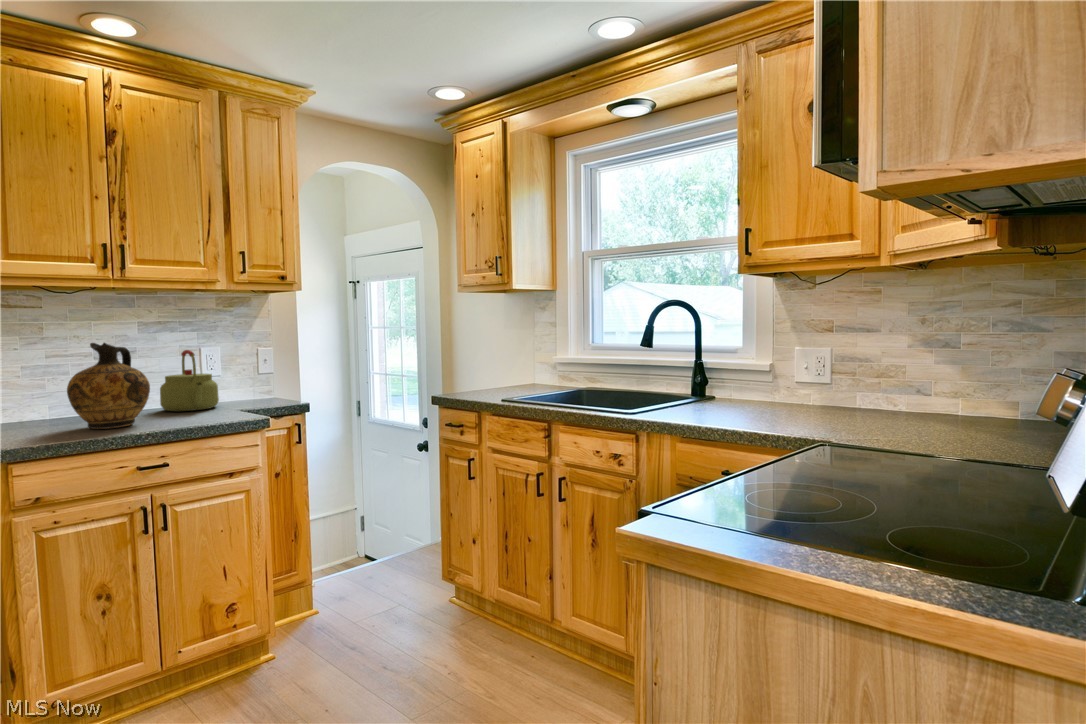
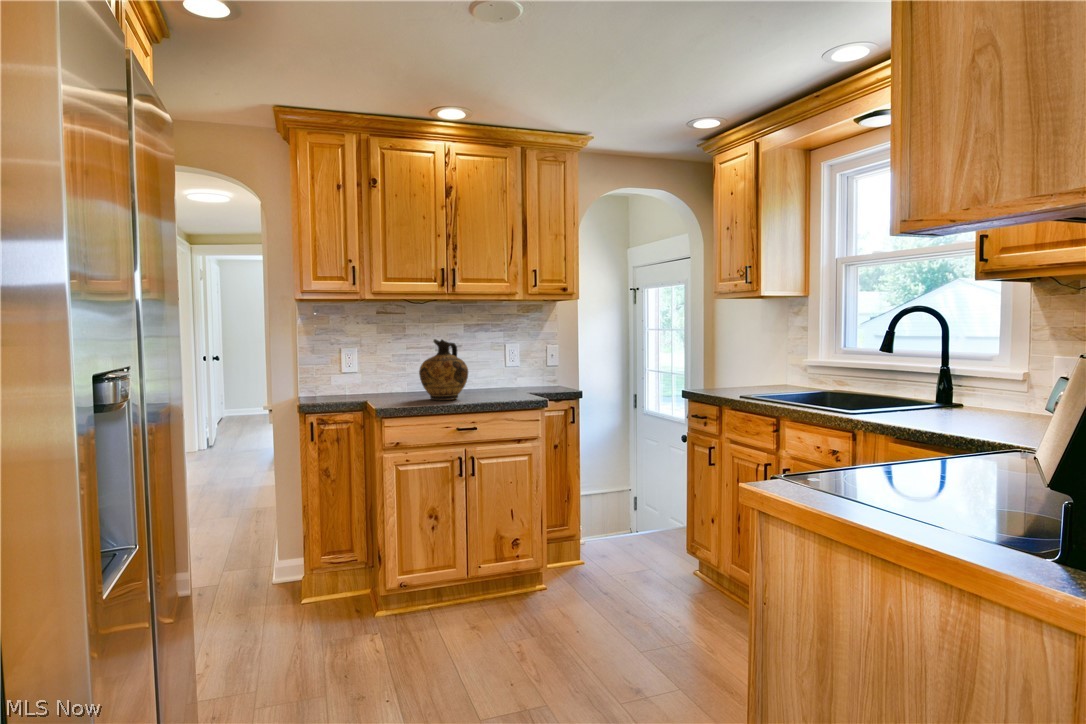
kettle: present [160,350,219,411] -> none [475,346,514,392]

